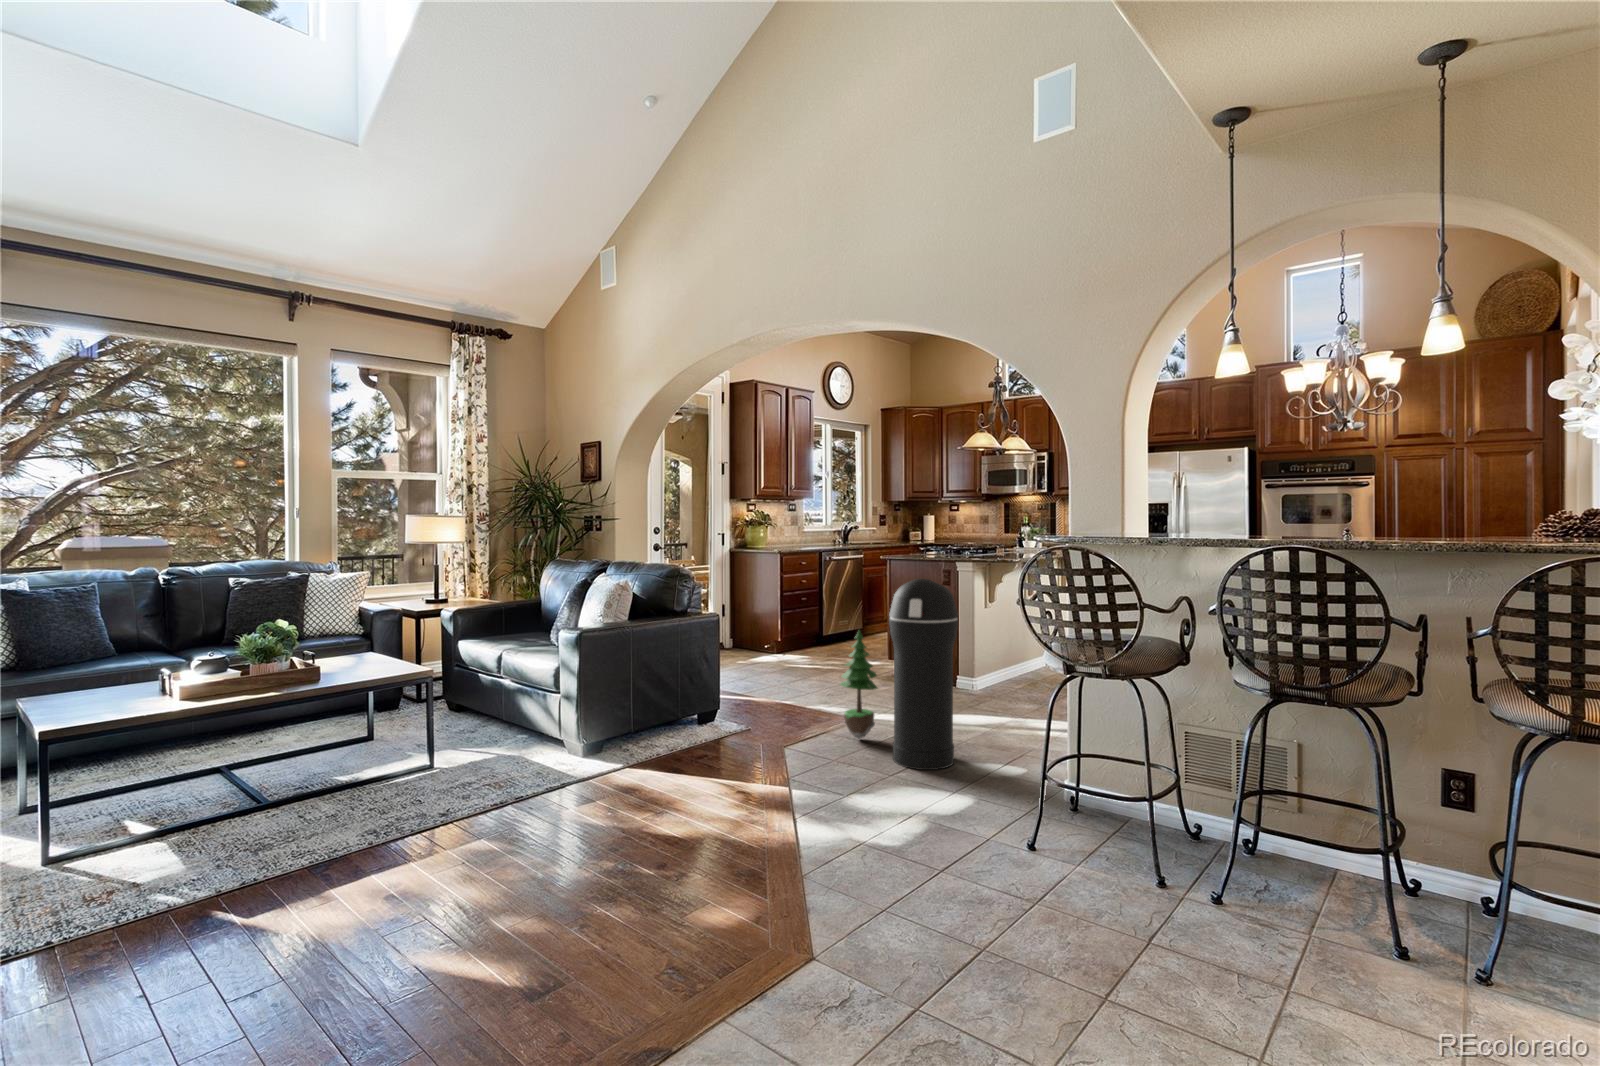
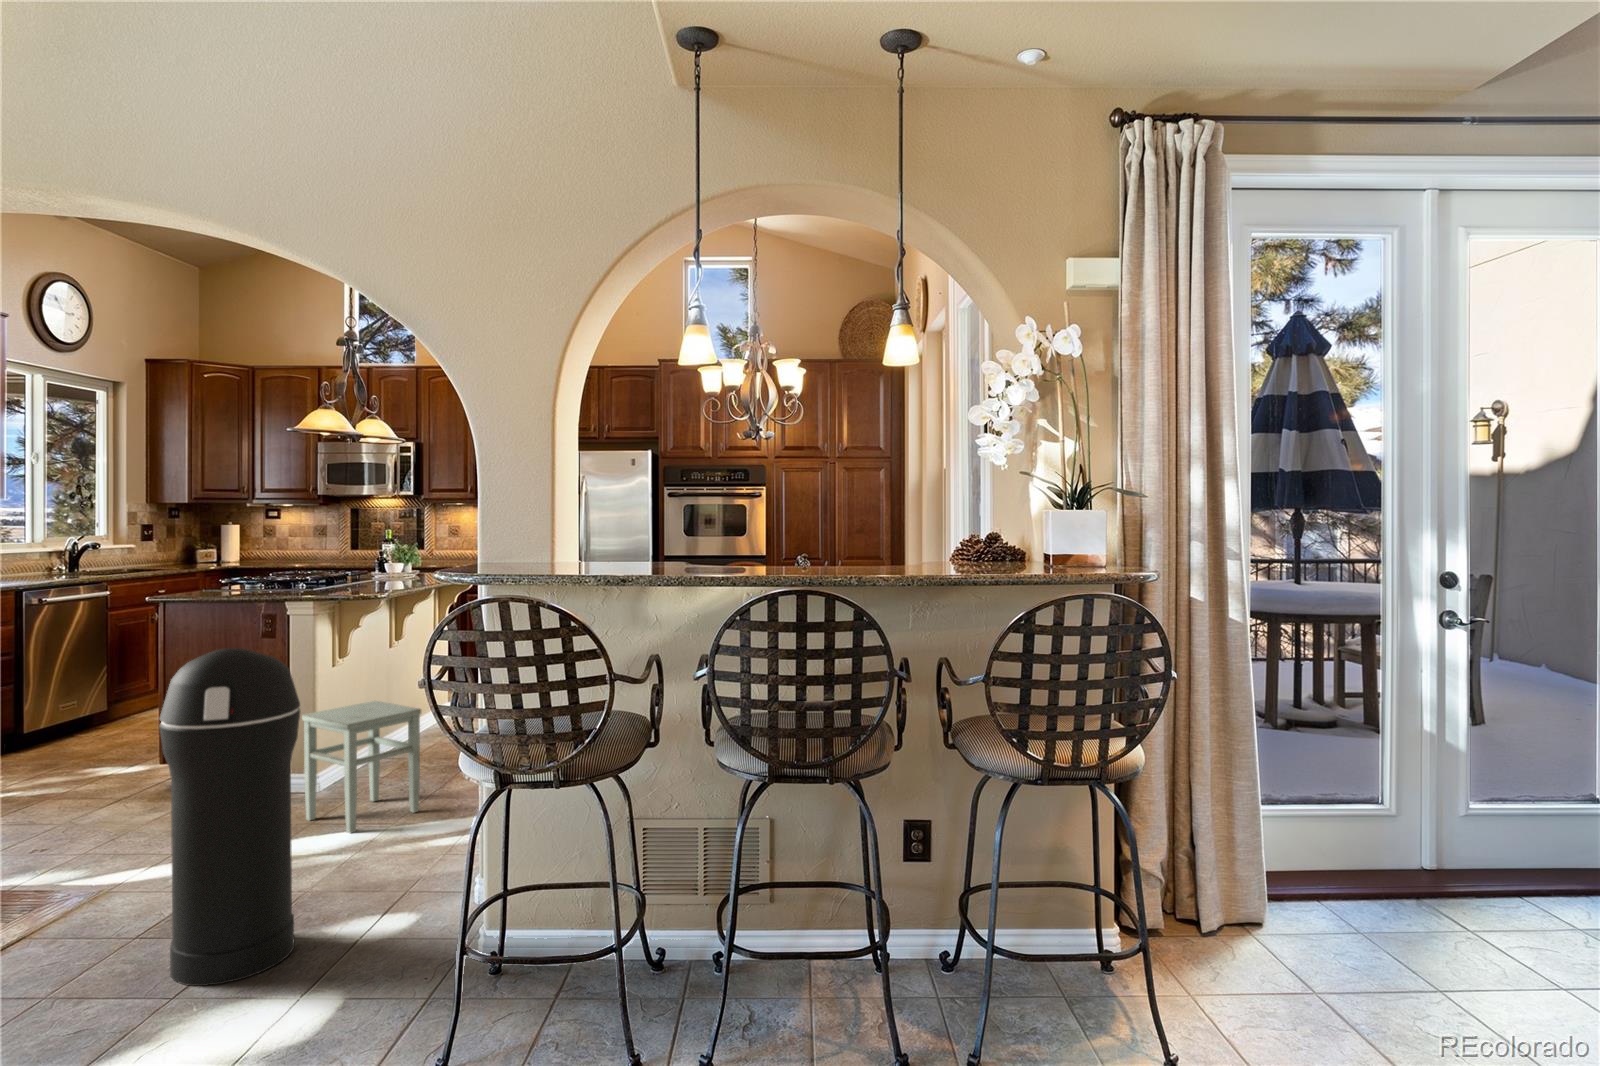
potted tree: present [840,630,878,739] -> none [43,745,138,948]
stool: none [964,633,1038,716] -> present [302,701,421,833]

